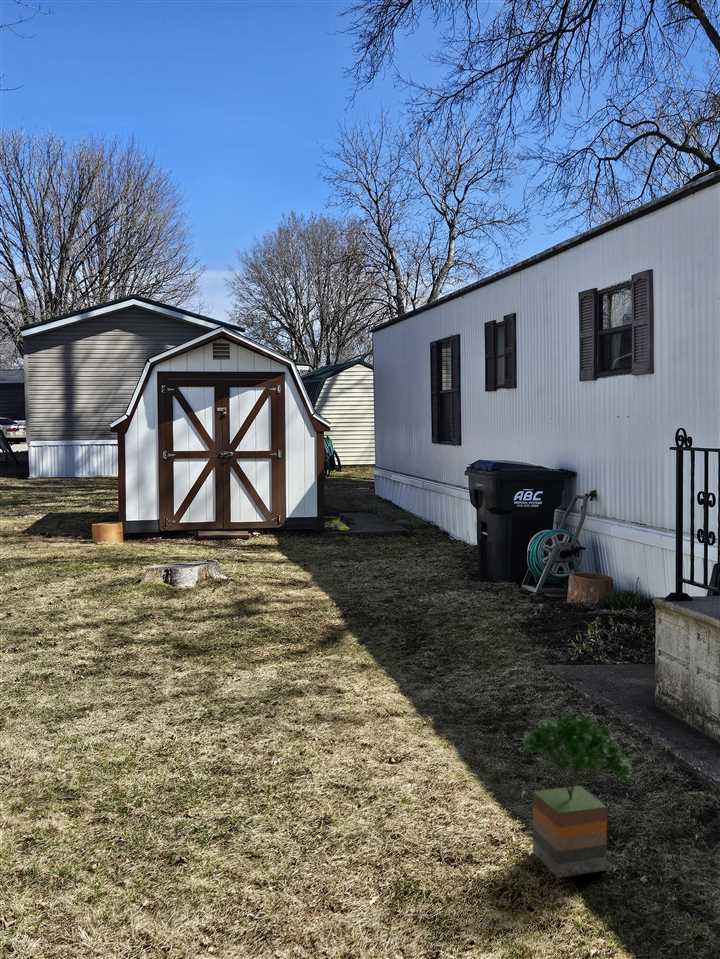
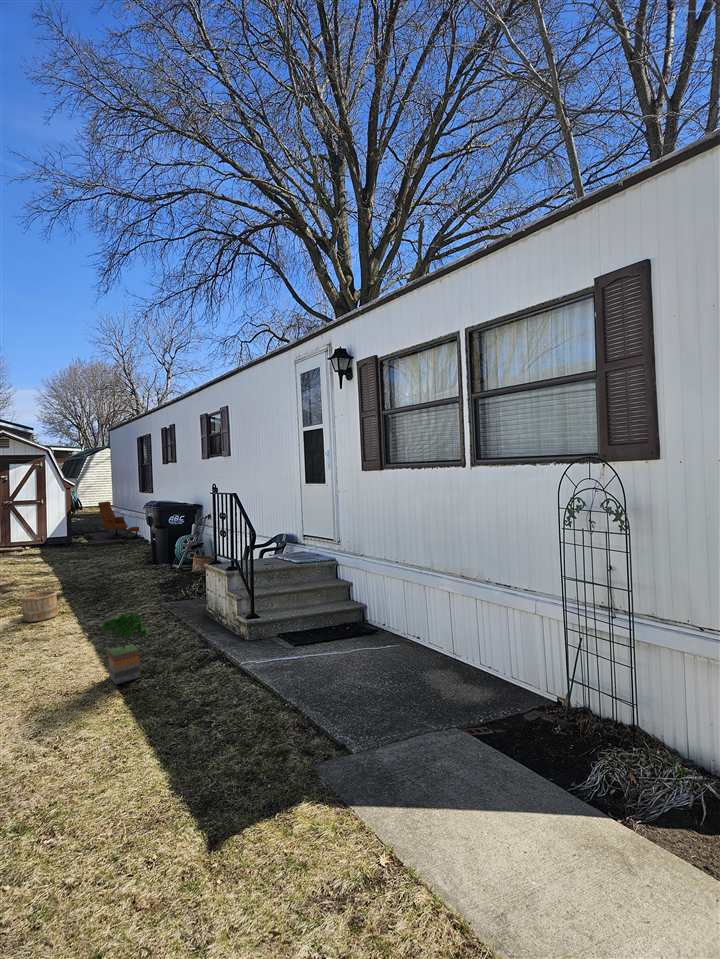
lounge chair: none [360,459,438,531] -> present [98,501,139,539]
wooden bucket: none [301,623,359,681] -> present [21,590,57,622]

